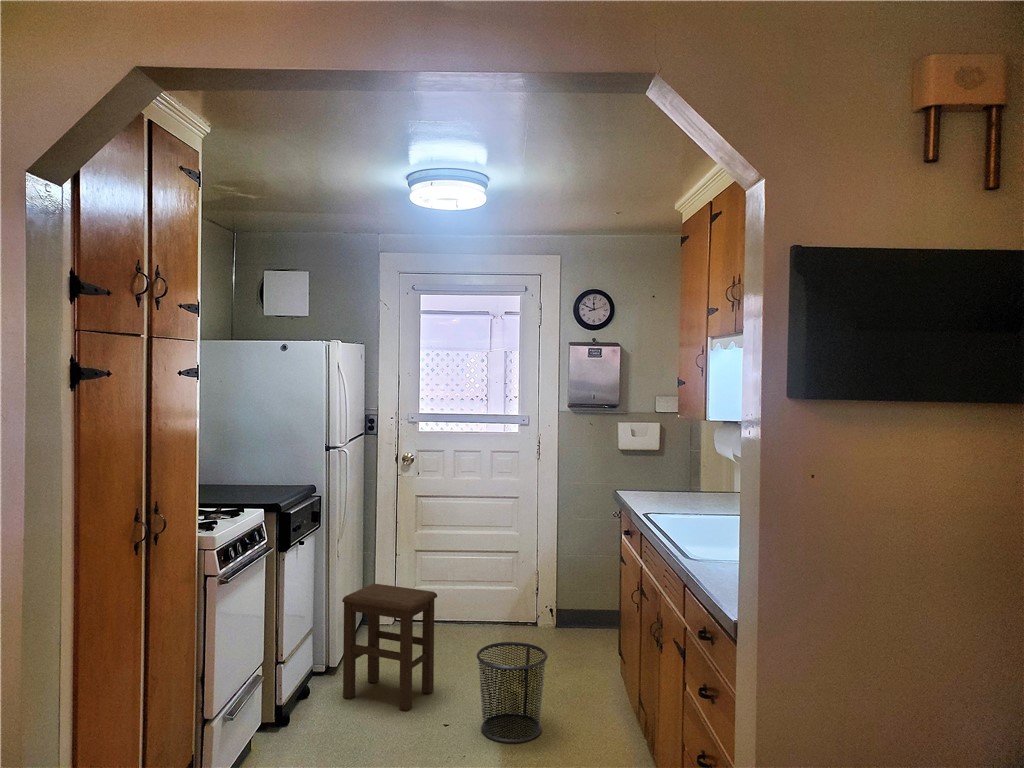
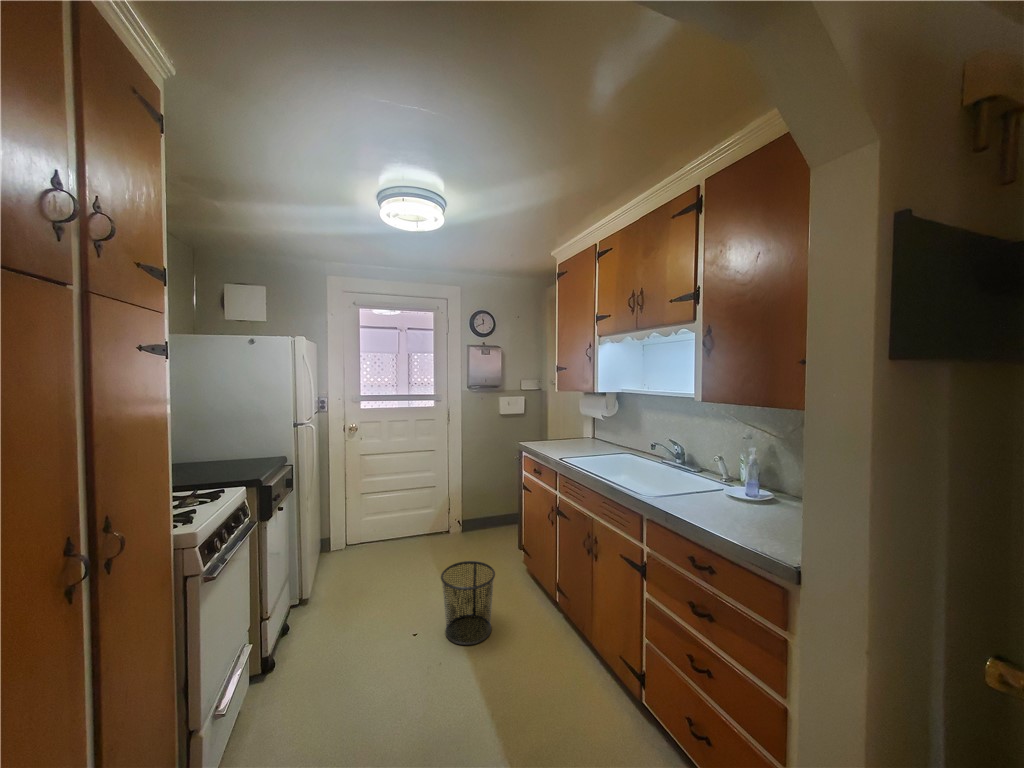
stool: present [342,583,437,711] -> none [318,529,397,631]

